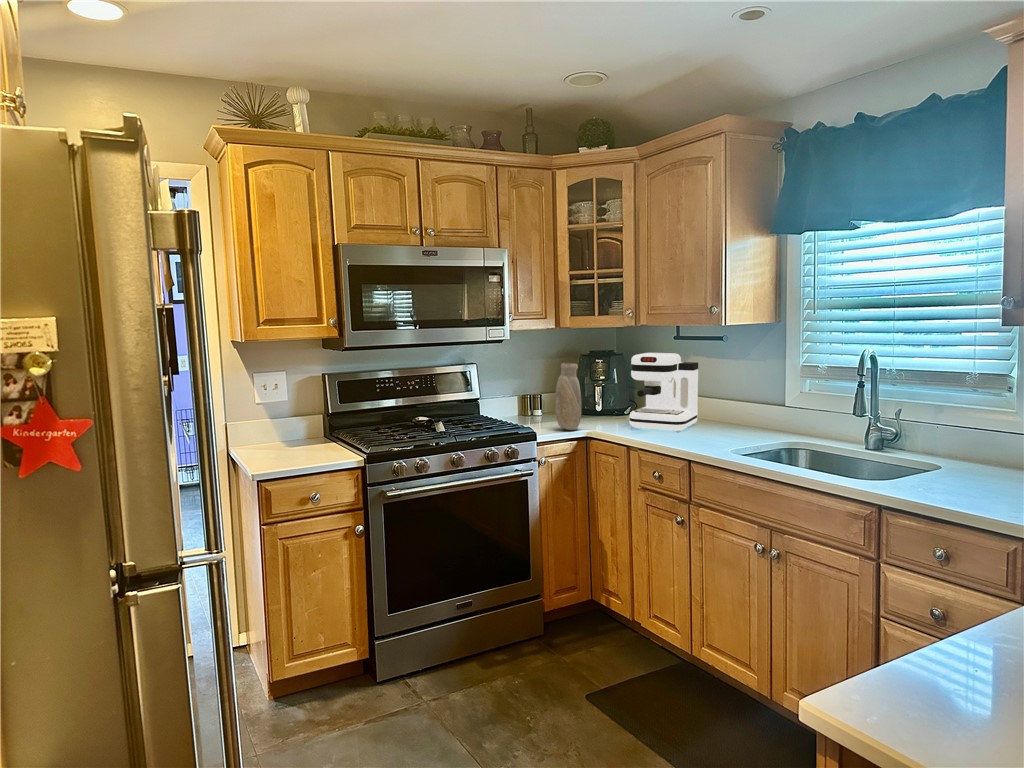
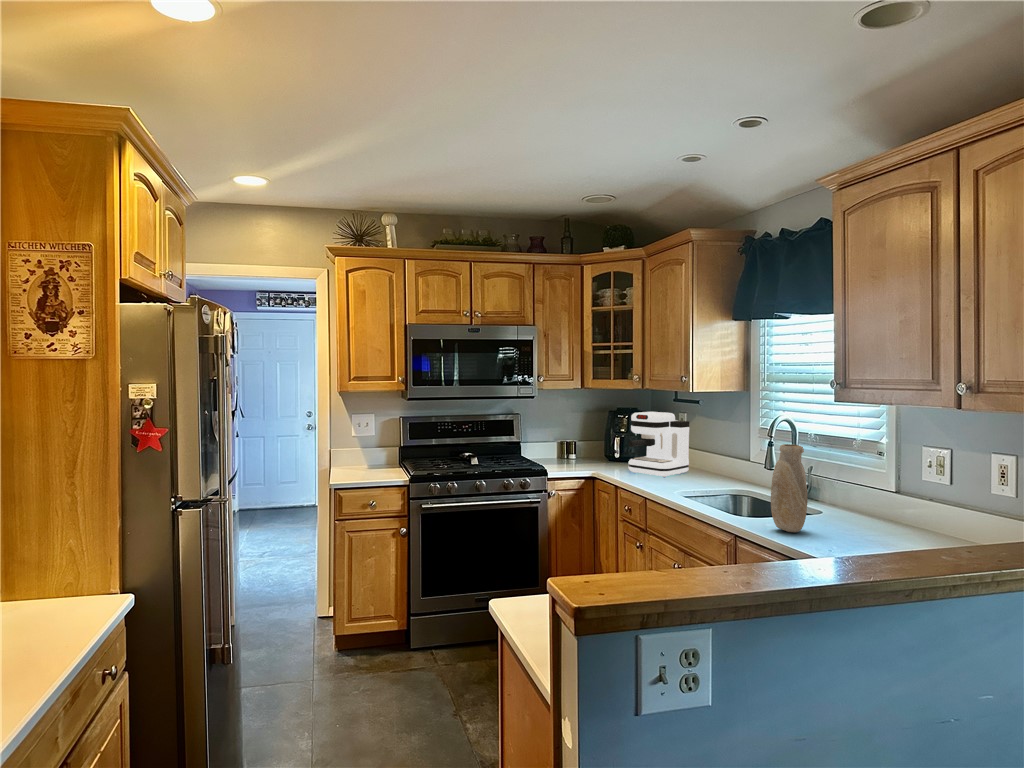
vase: present [555,363,582,430] -> present [771,444,808,532]

